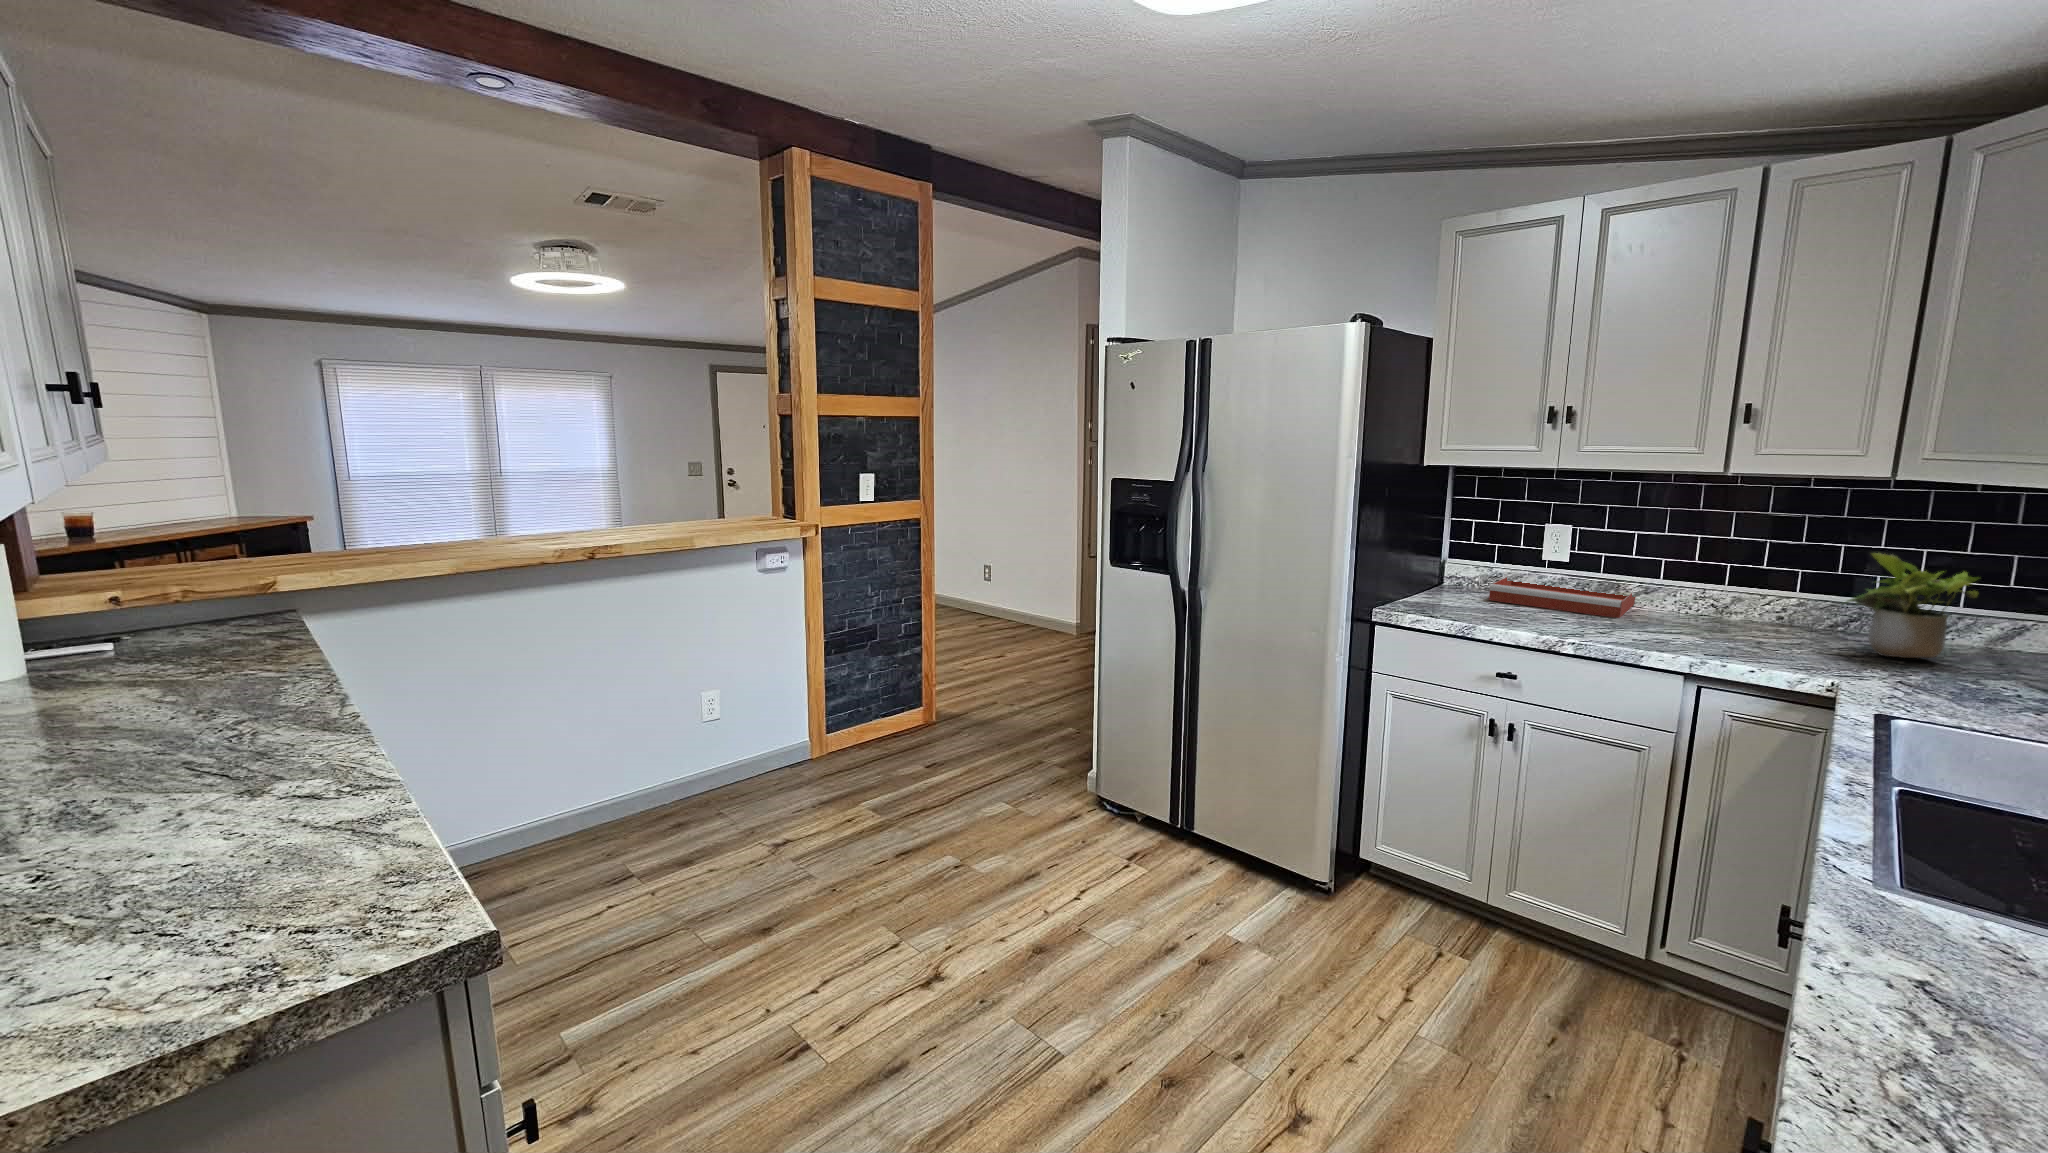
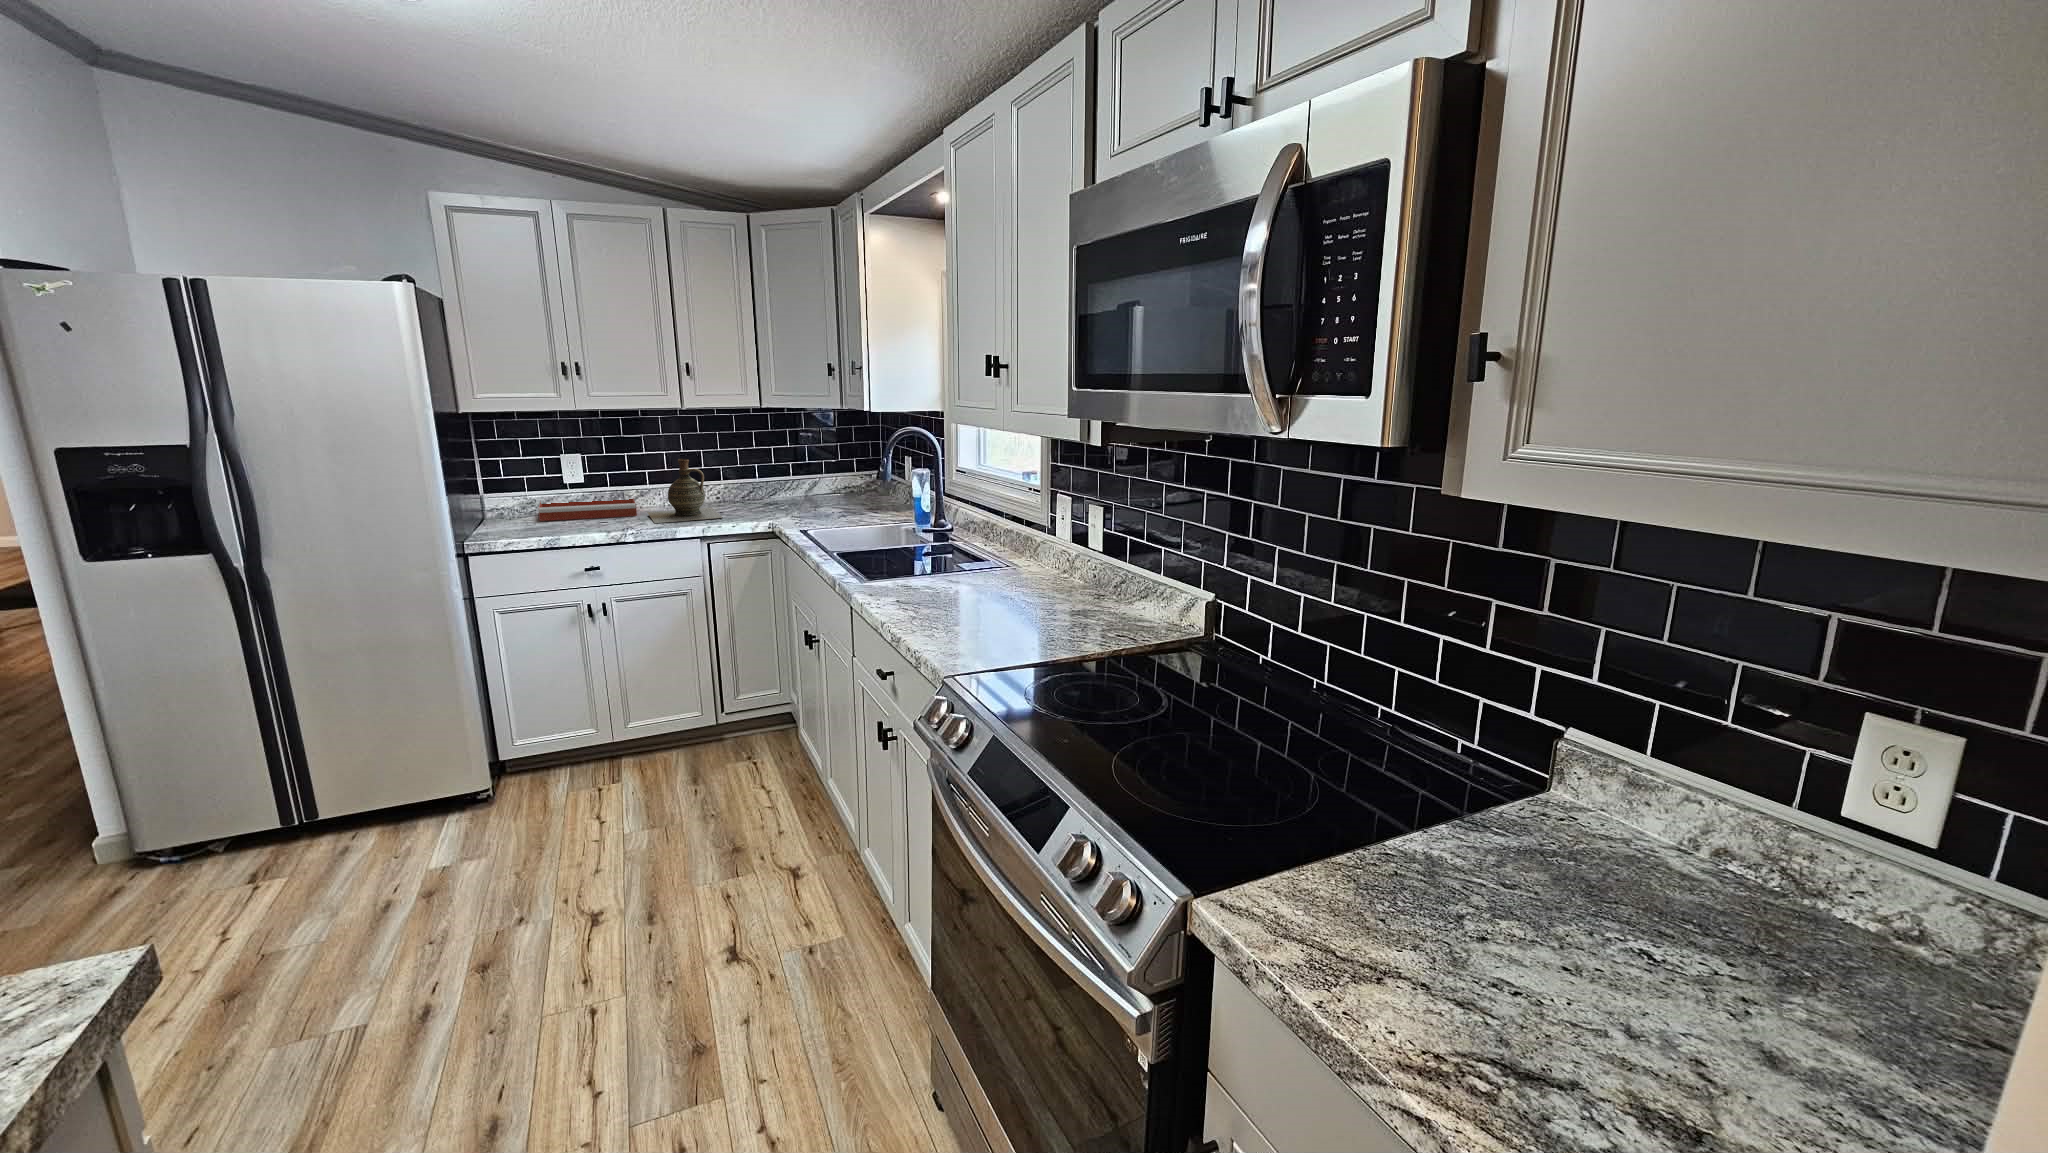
ceramic jug: none [1626,547,1751,649] -> present [648,459,722,523]
potted plant: present [1846,553,1978,658] -> none [751,451,803,509]

